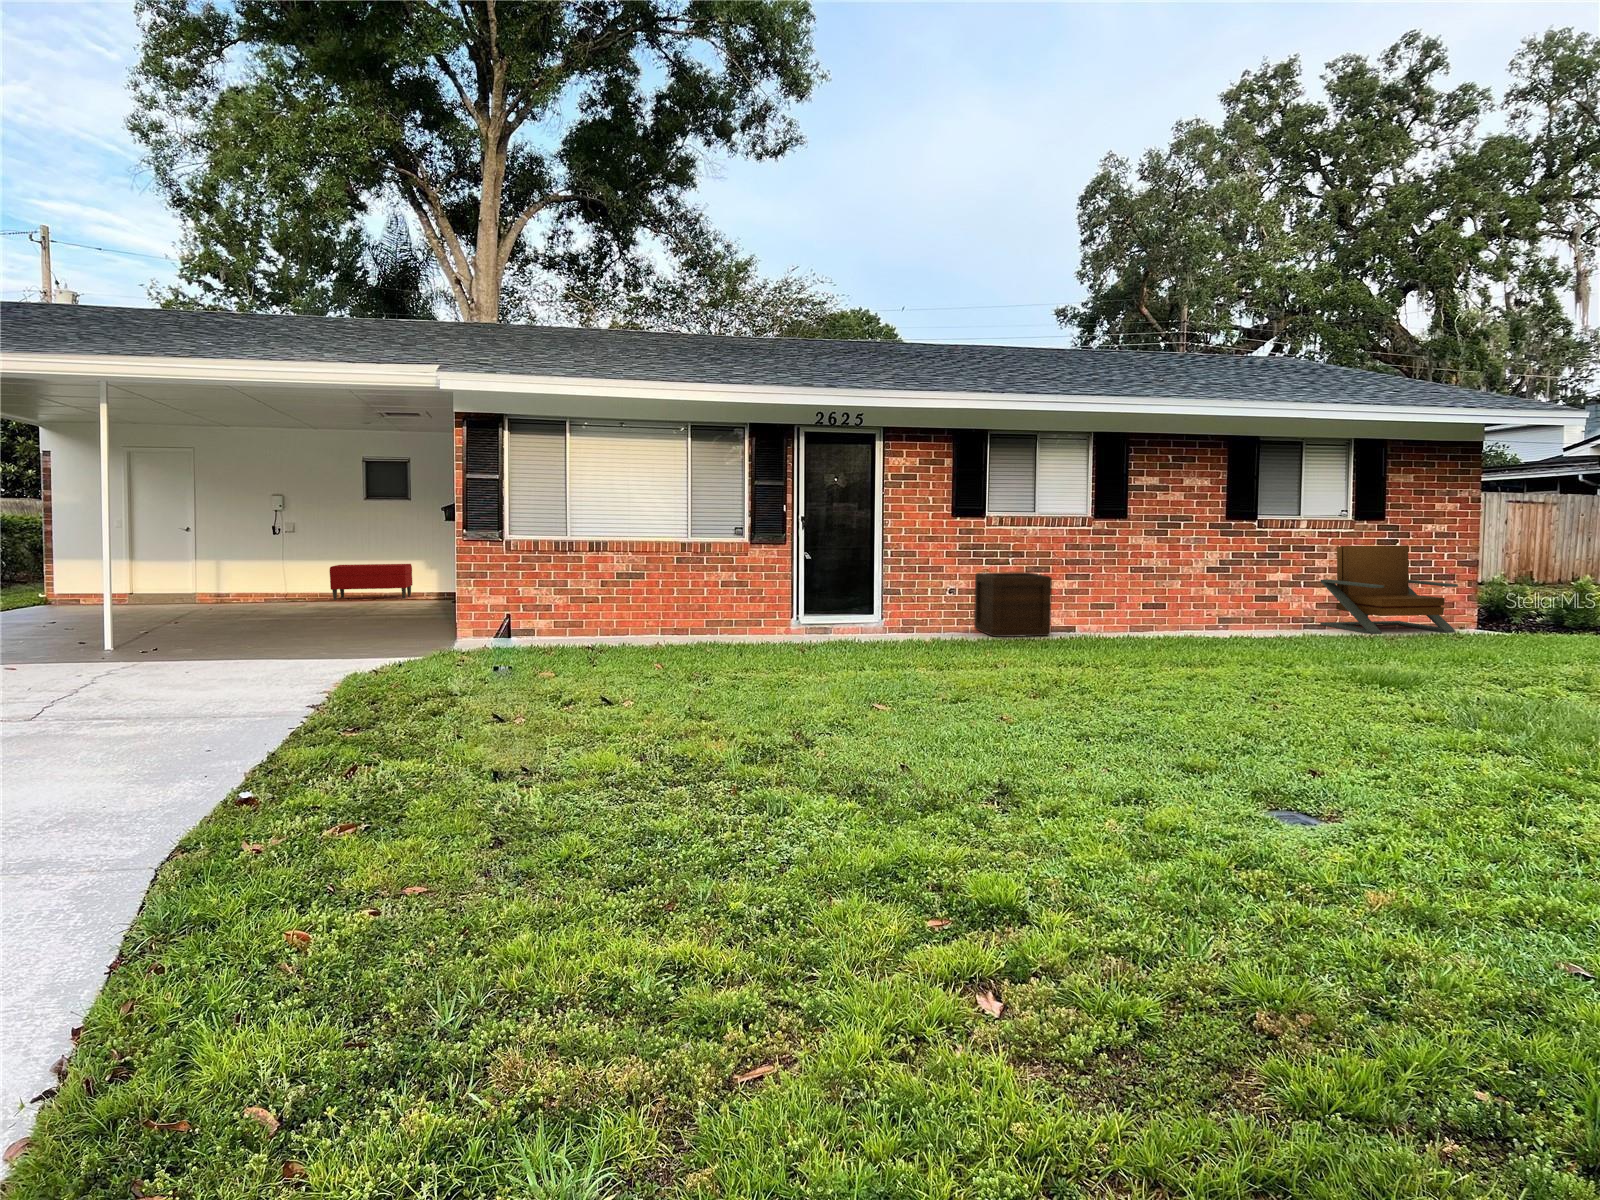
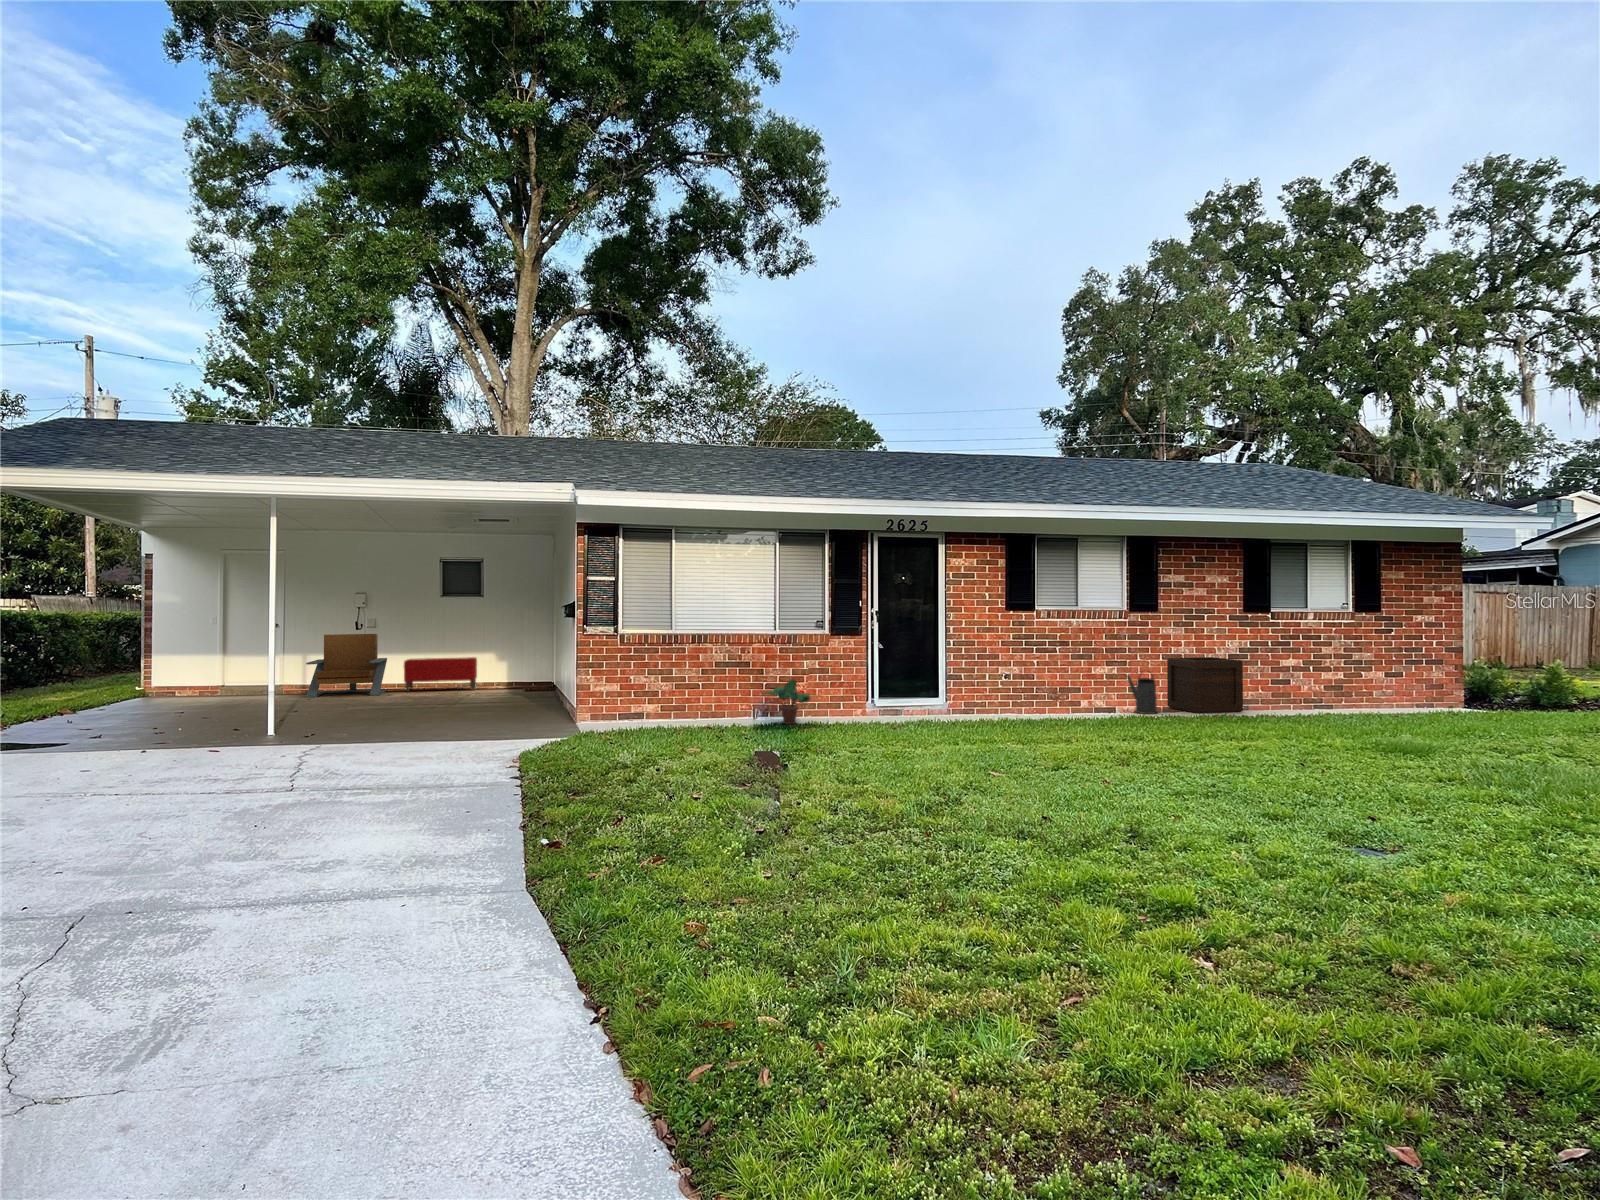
lounge chair: present [1320,546,1458,634] -> present [306,634,387,698]
wooden crate: present [974,572,1052,637] -> present [1167,657,1243,713]
watering can: none [1088,585,1119,634] -> present [1127,671,1157,714]
potted plant: none [660,590,735,641] -> present [763,679,810,724]

